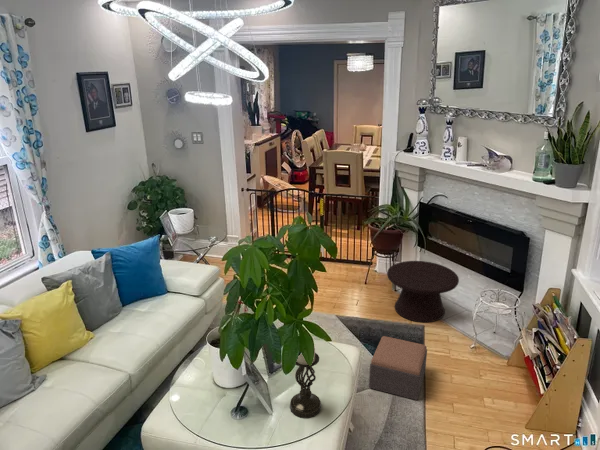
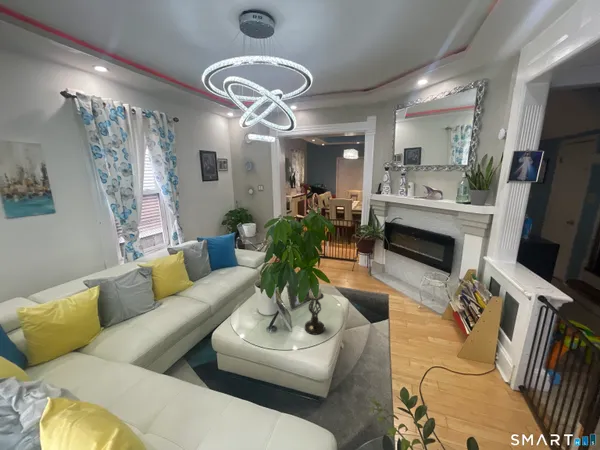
side table: present [387,261,459,322] -> none [367,257,410,292]
footstool: present [369,336,427,400] -> none [355,296,392,335]

